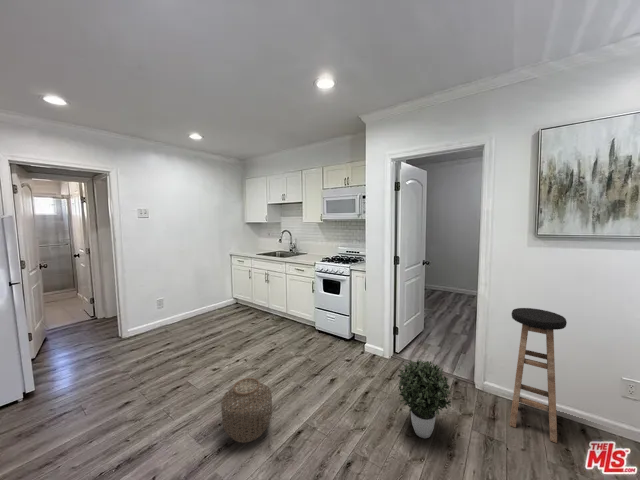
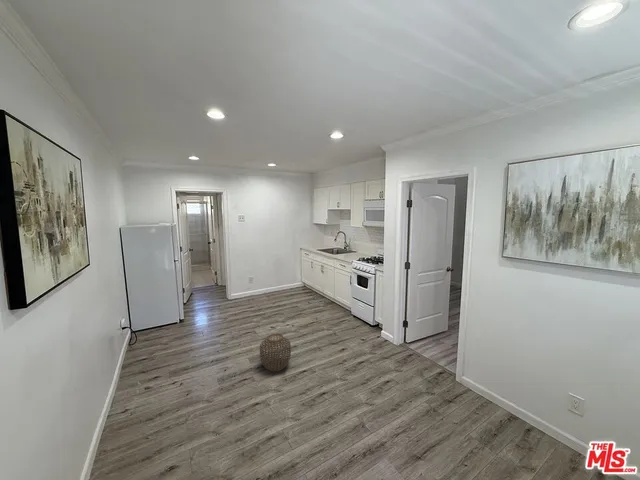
bar stool: present [510,308,567,443] -> none [462,317,514,429]
potted plant: present [398,360,451,438] -> none [368,342,408,399]

